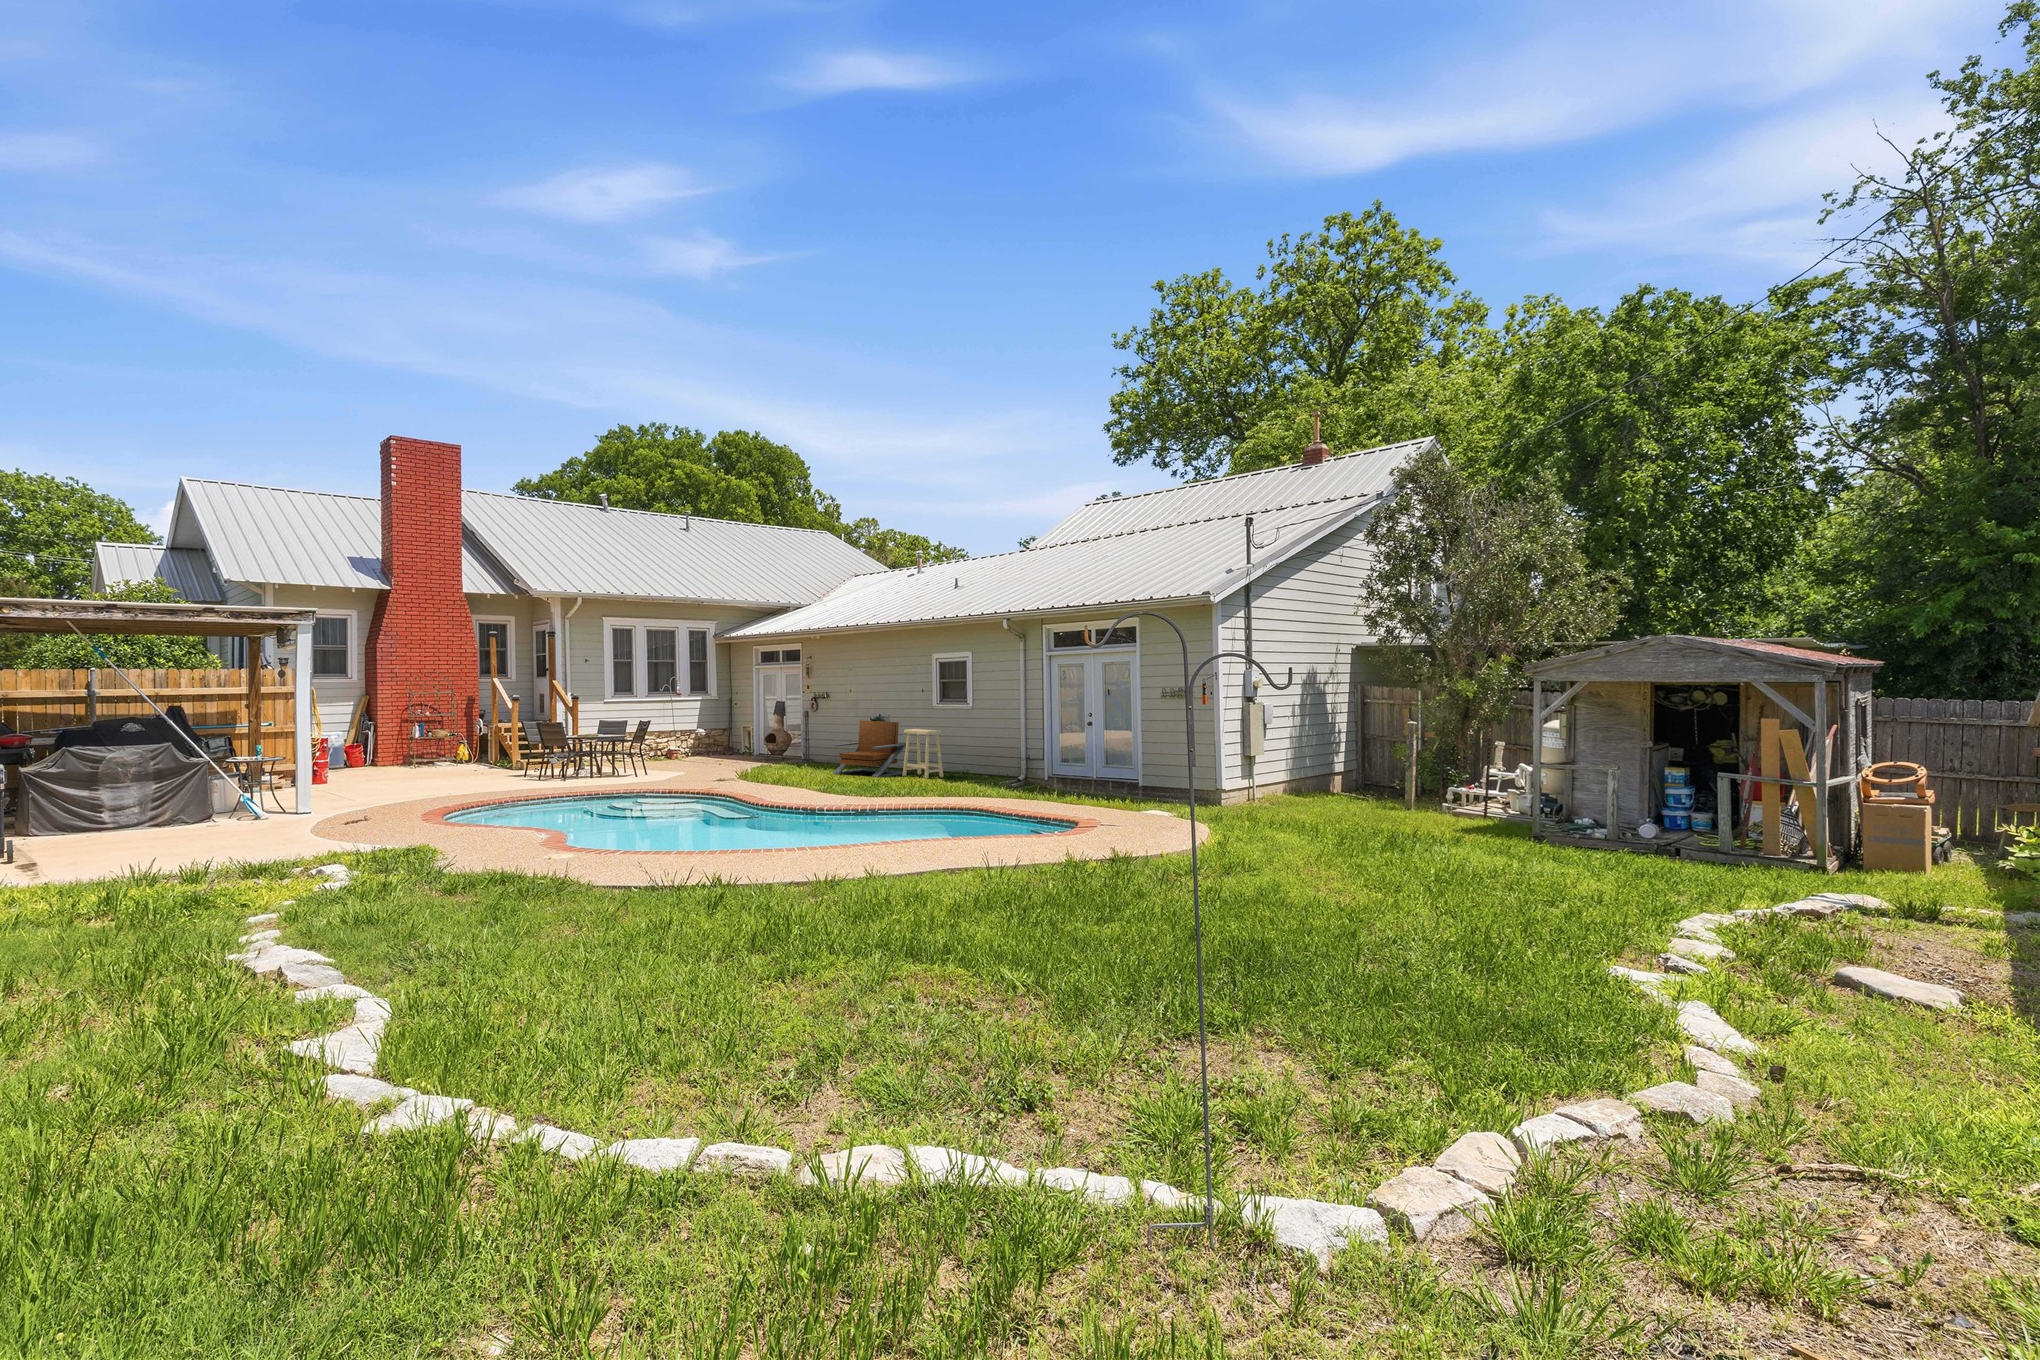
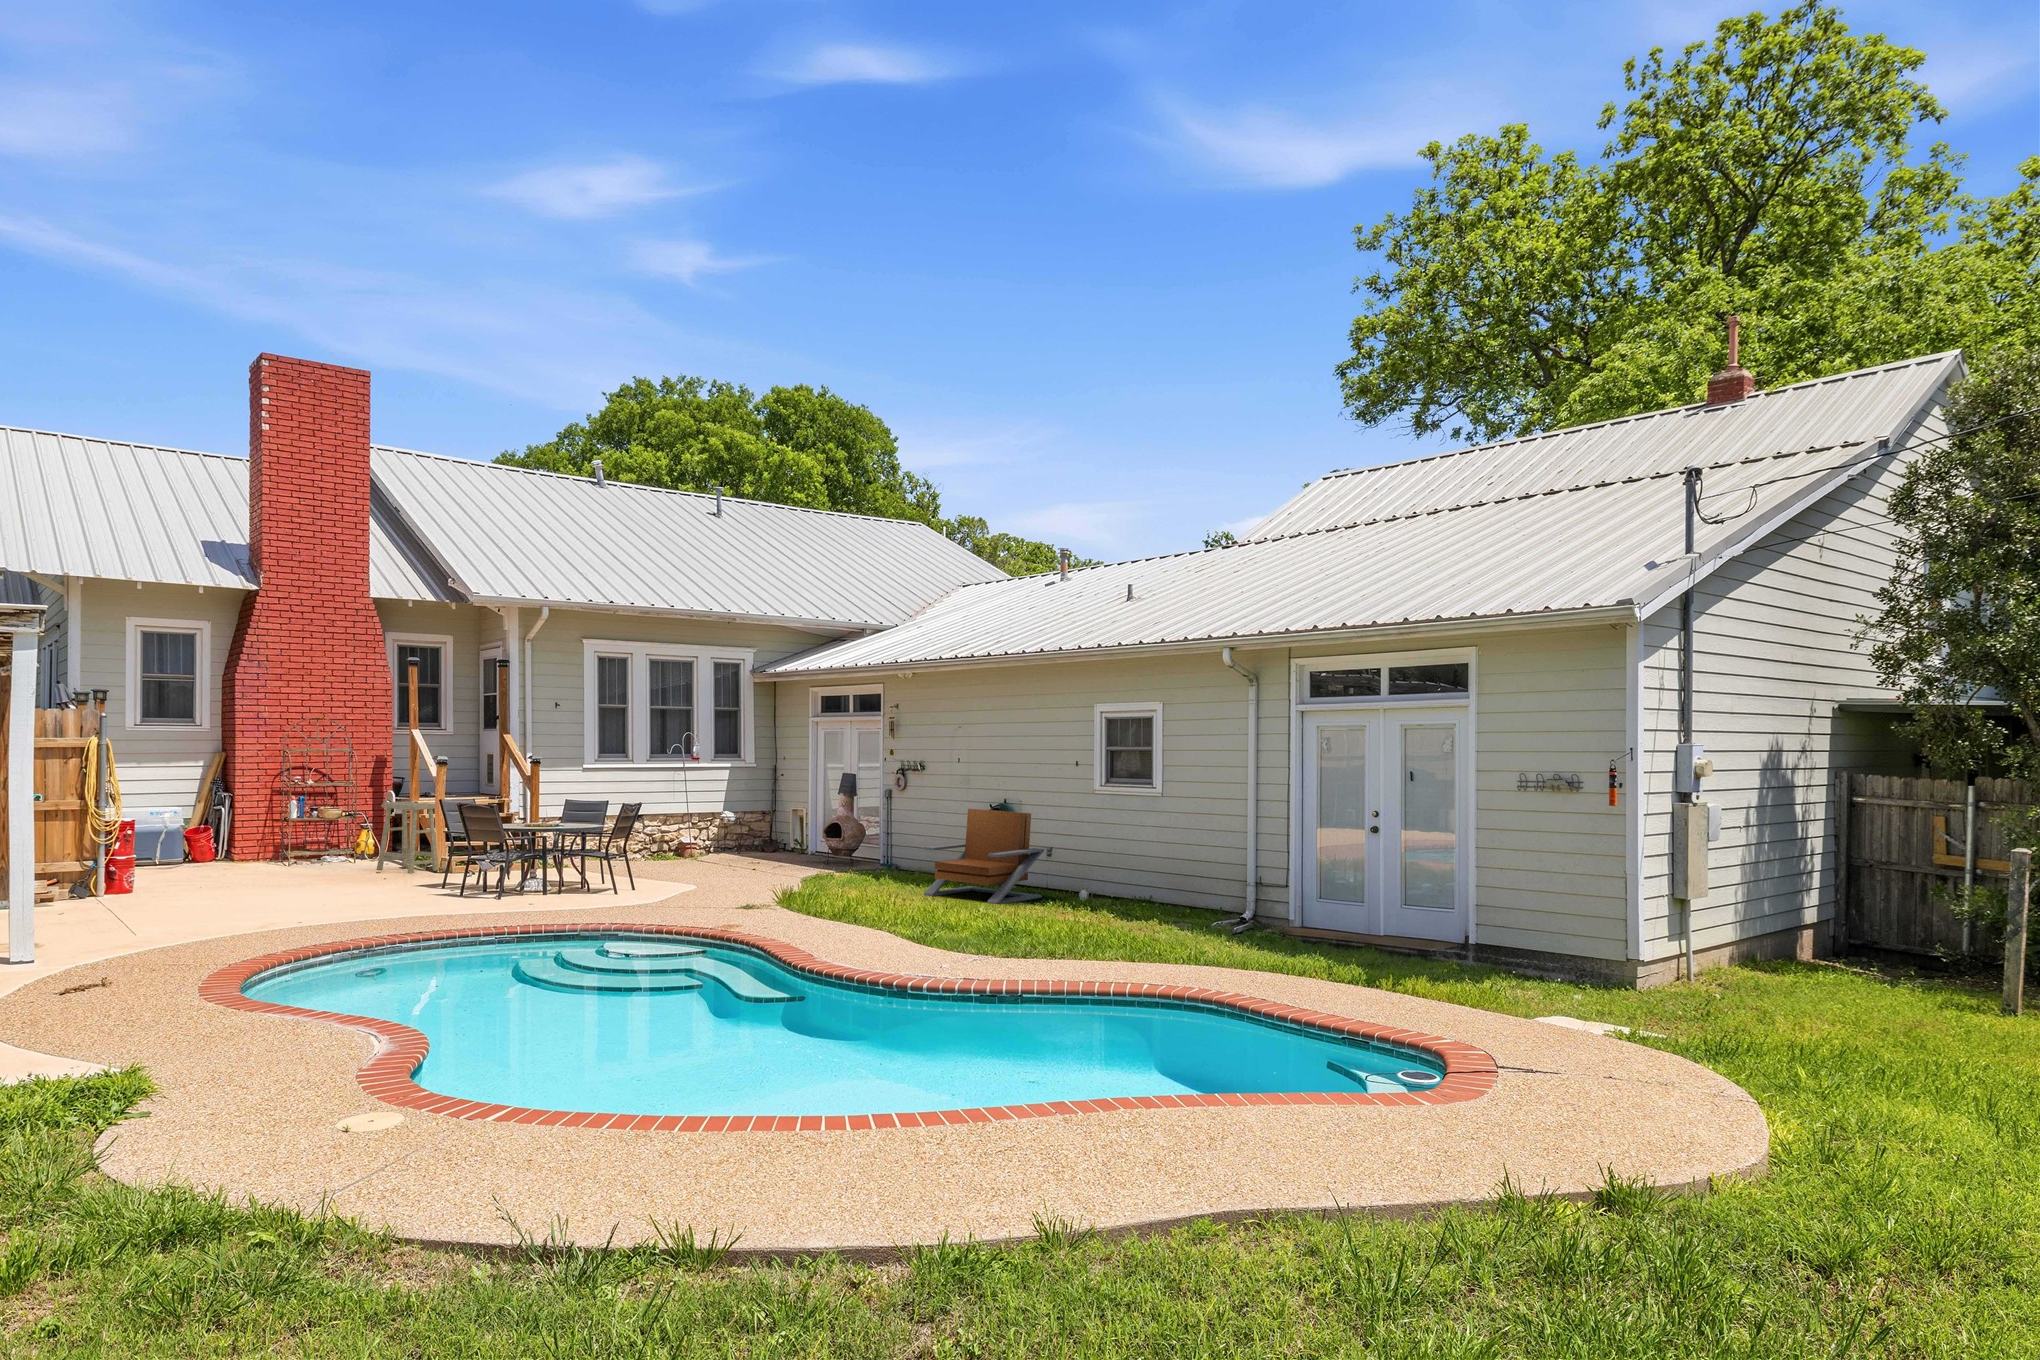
stool: present [903,729,944,779] -> present [377,801,439,874]

